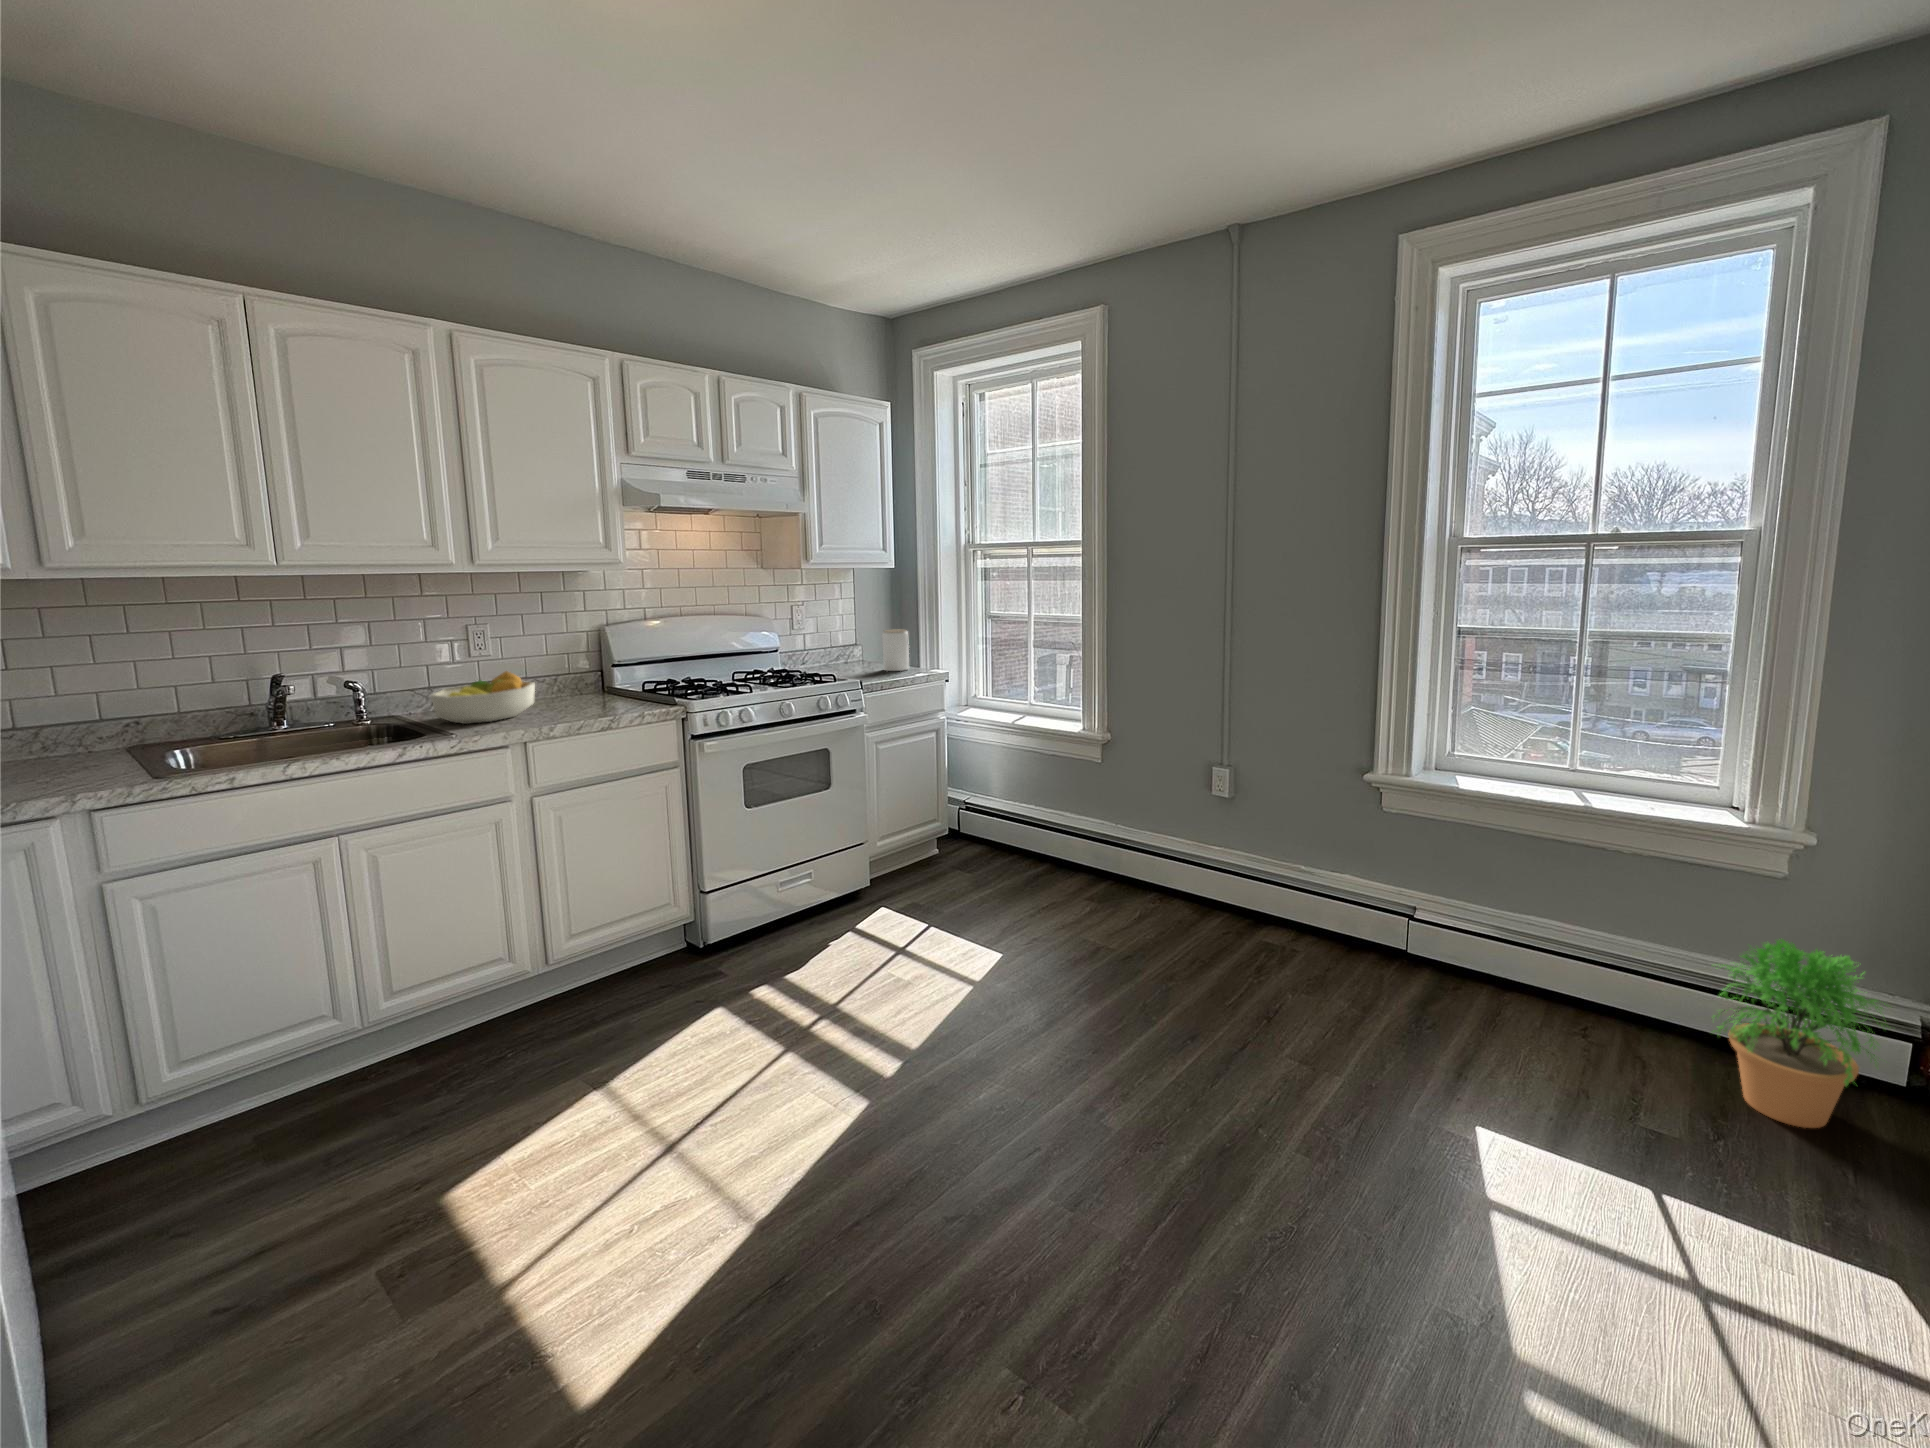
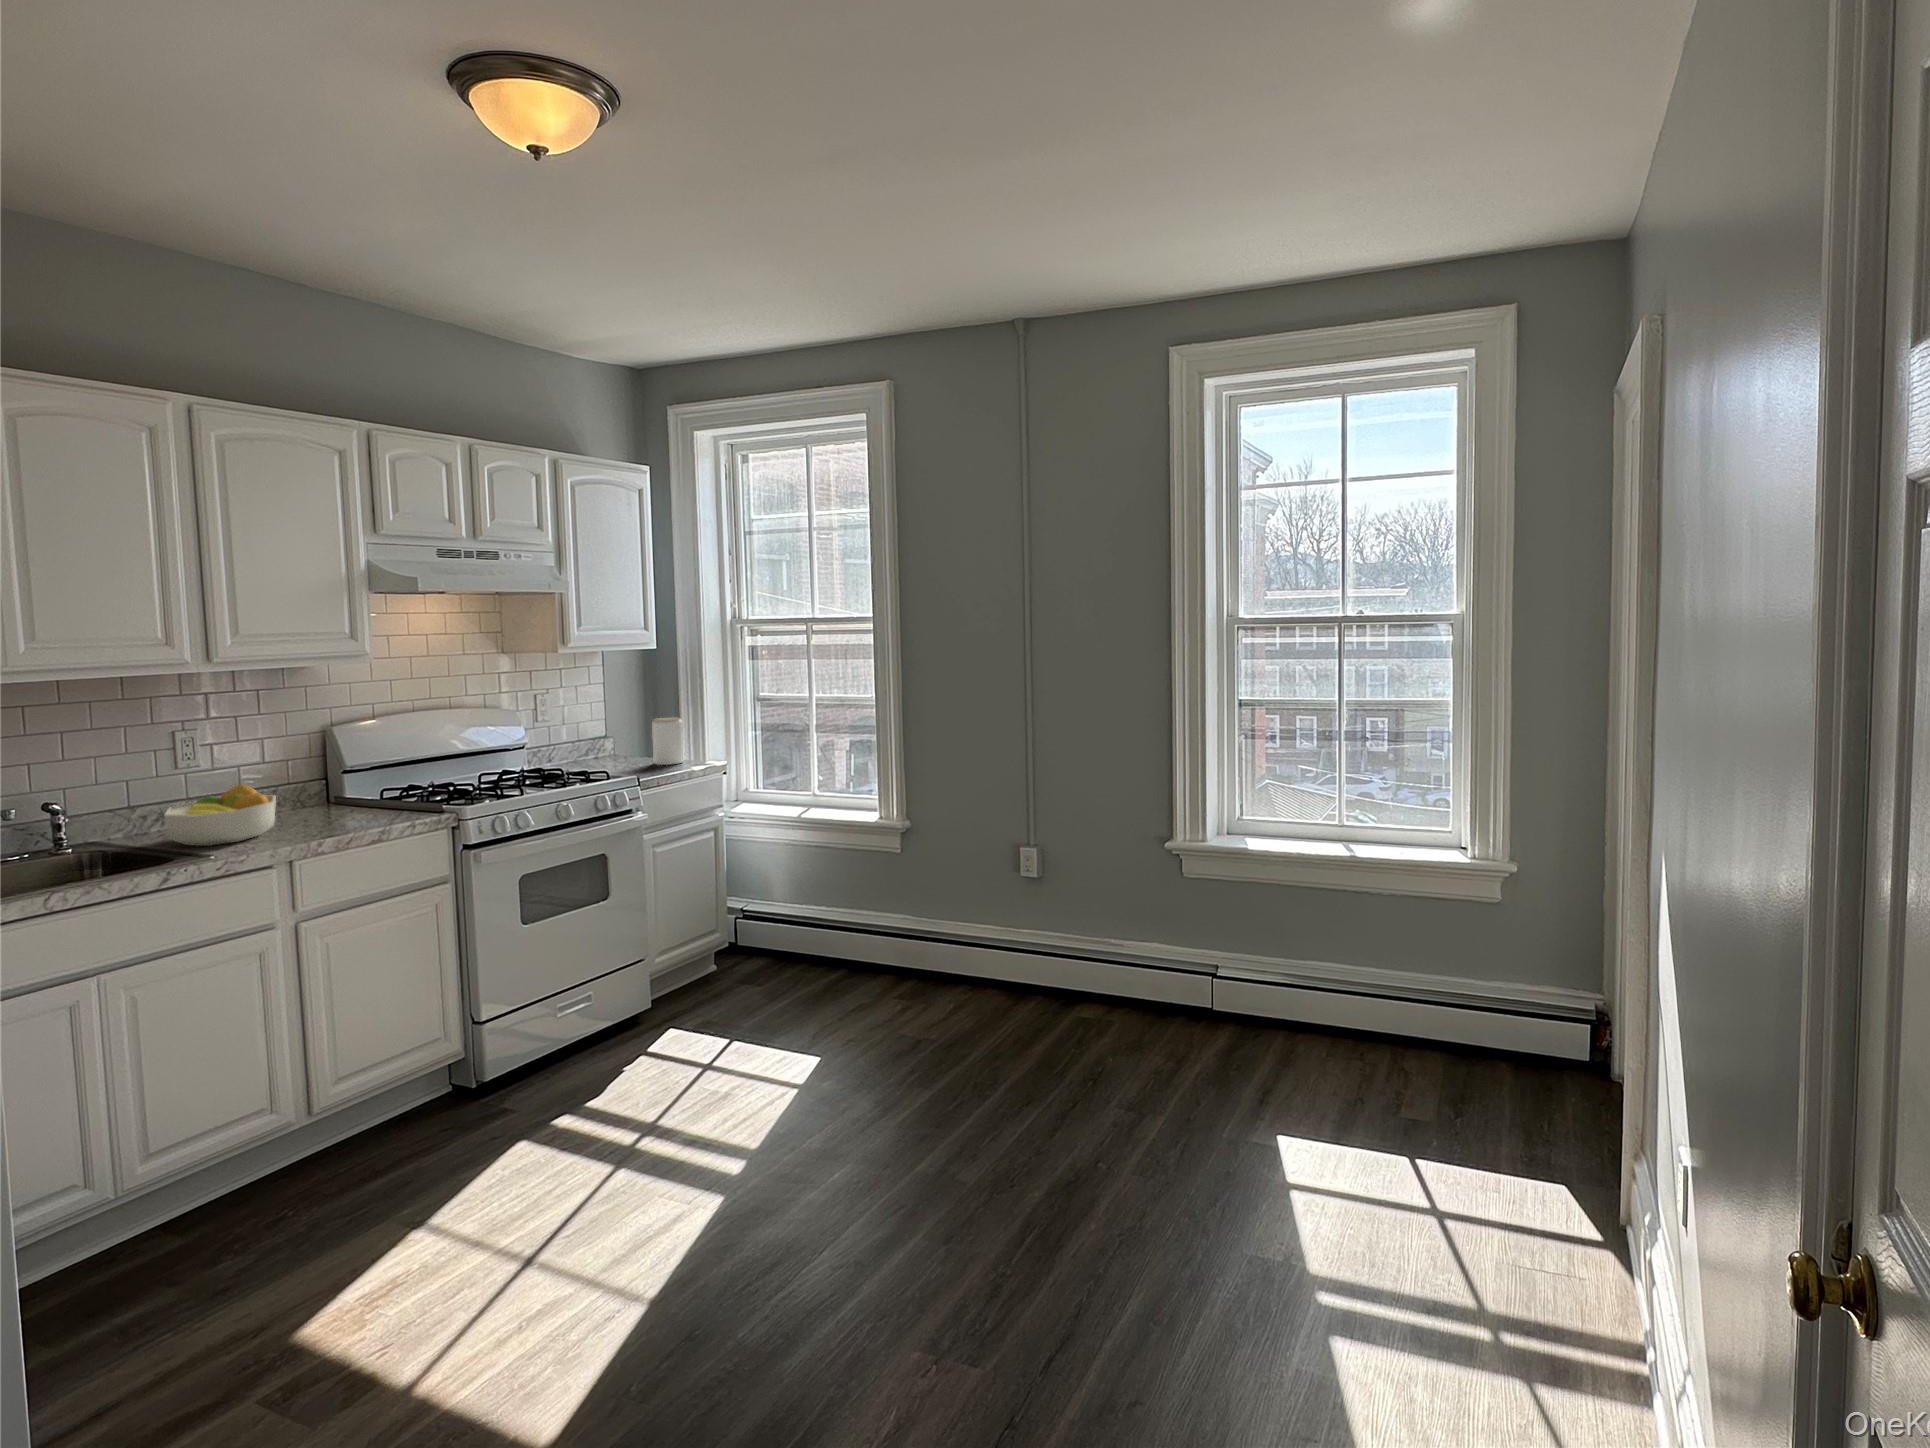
potted plant: present [1713,939,1887,1128] -> none [1448,948,1566,1099]

